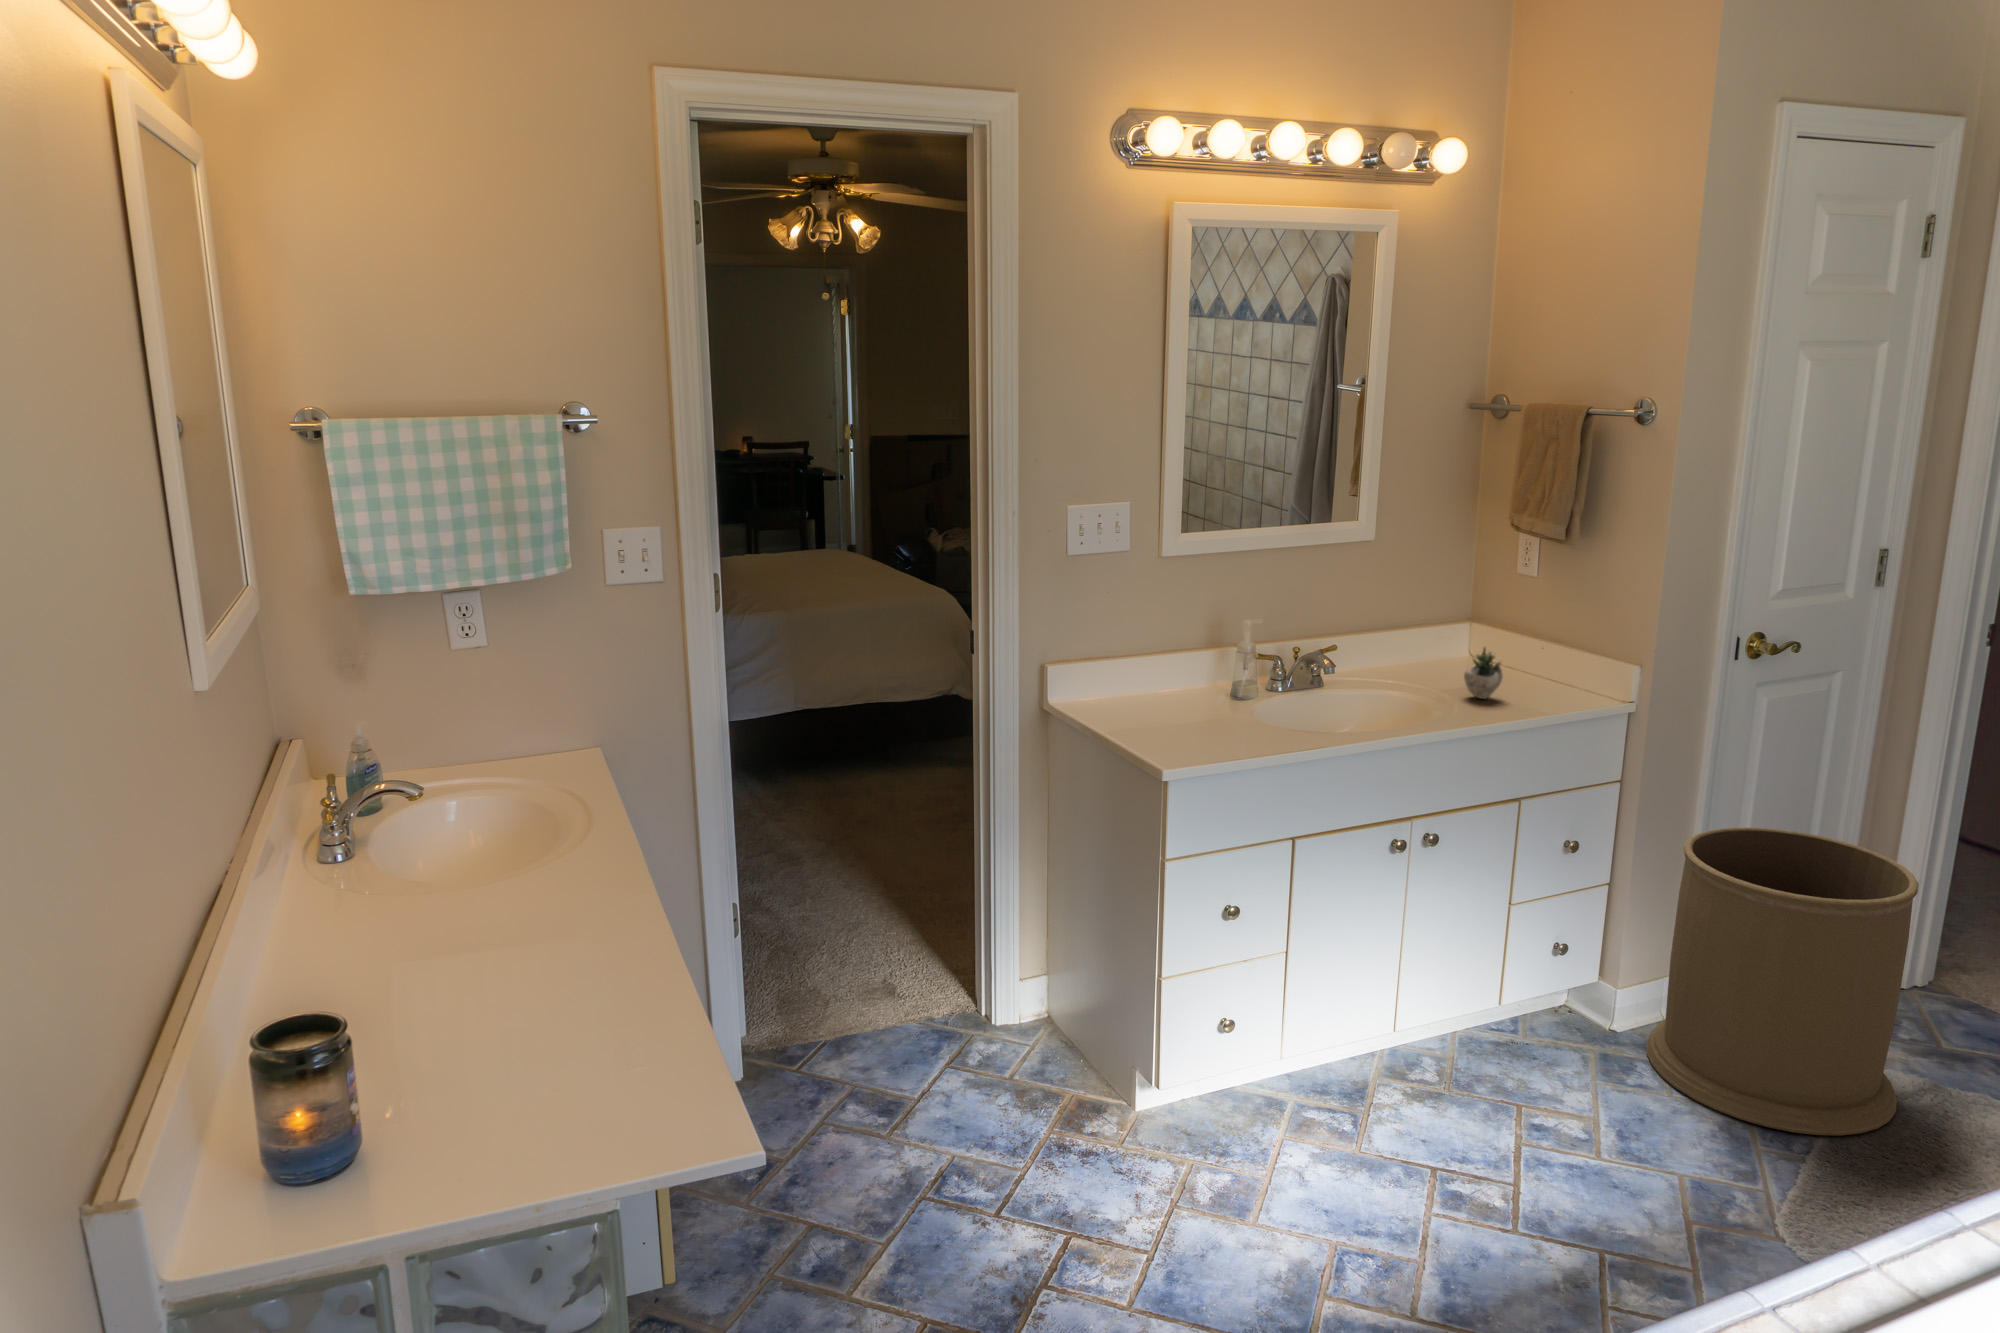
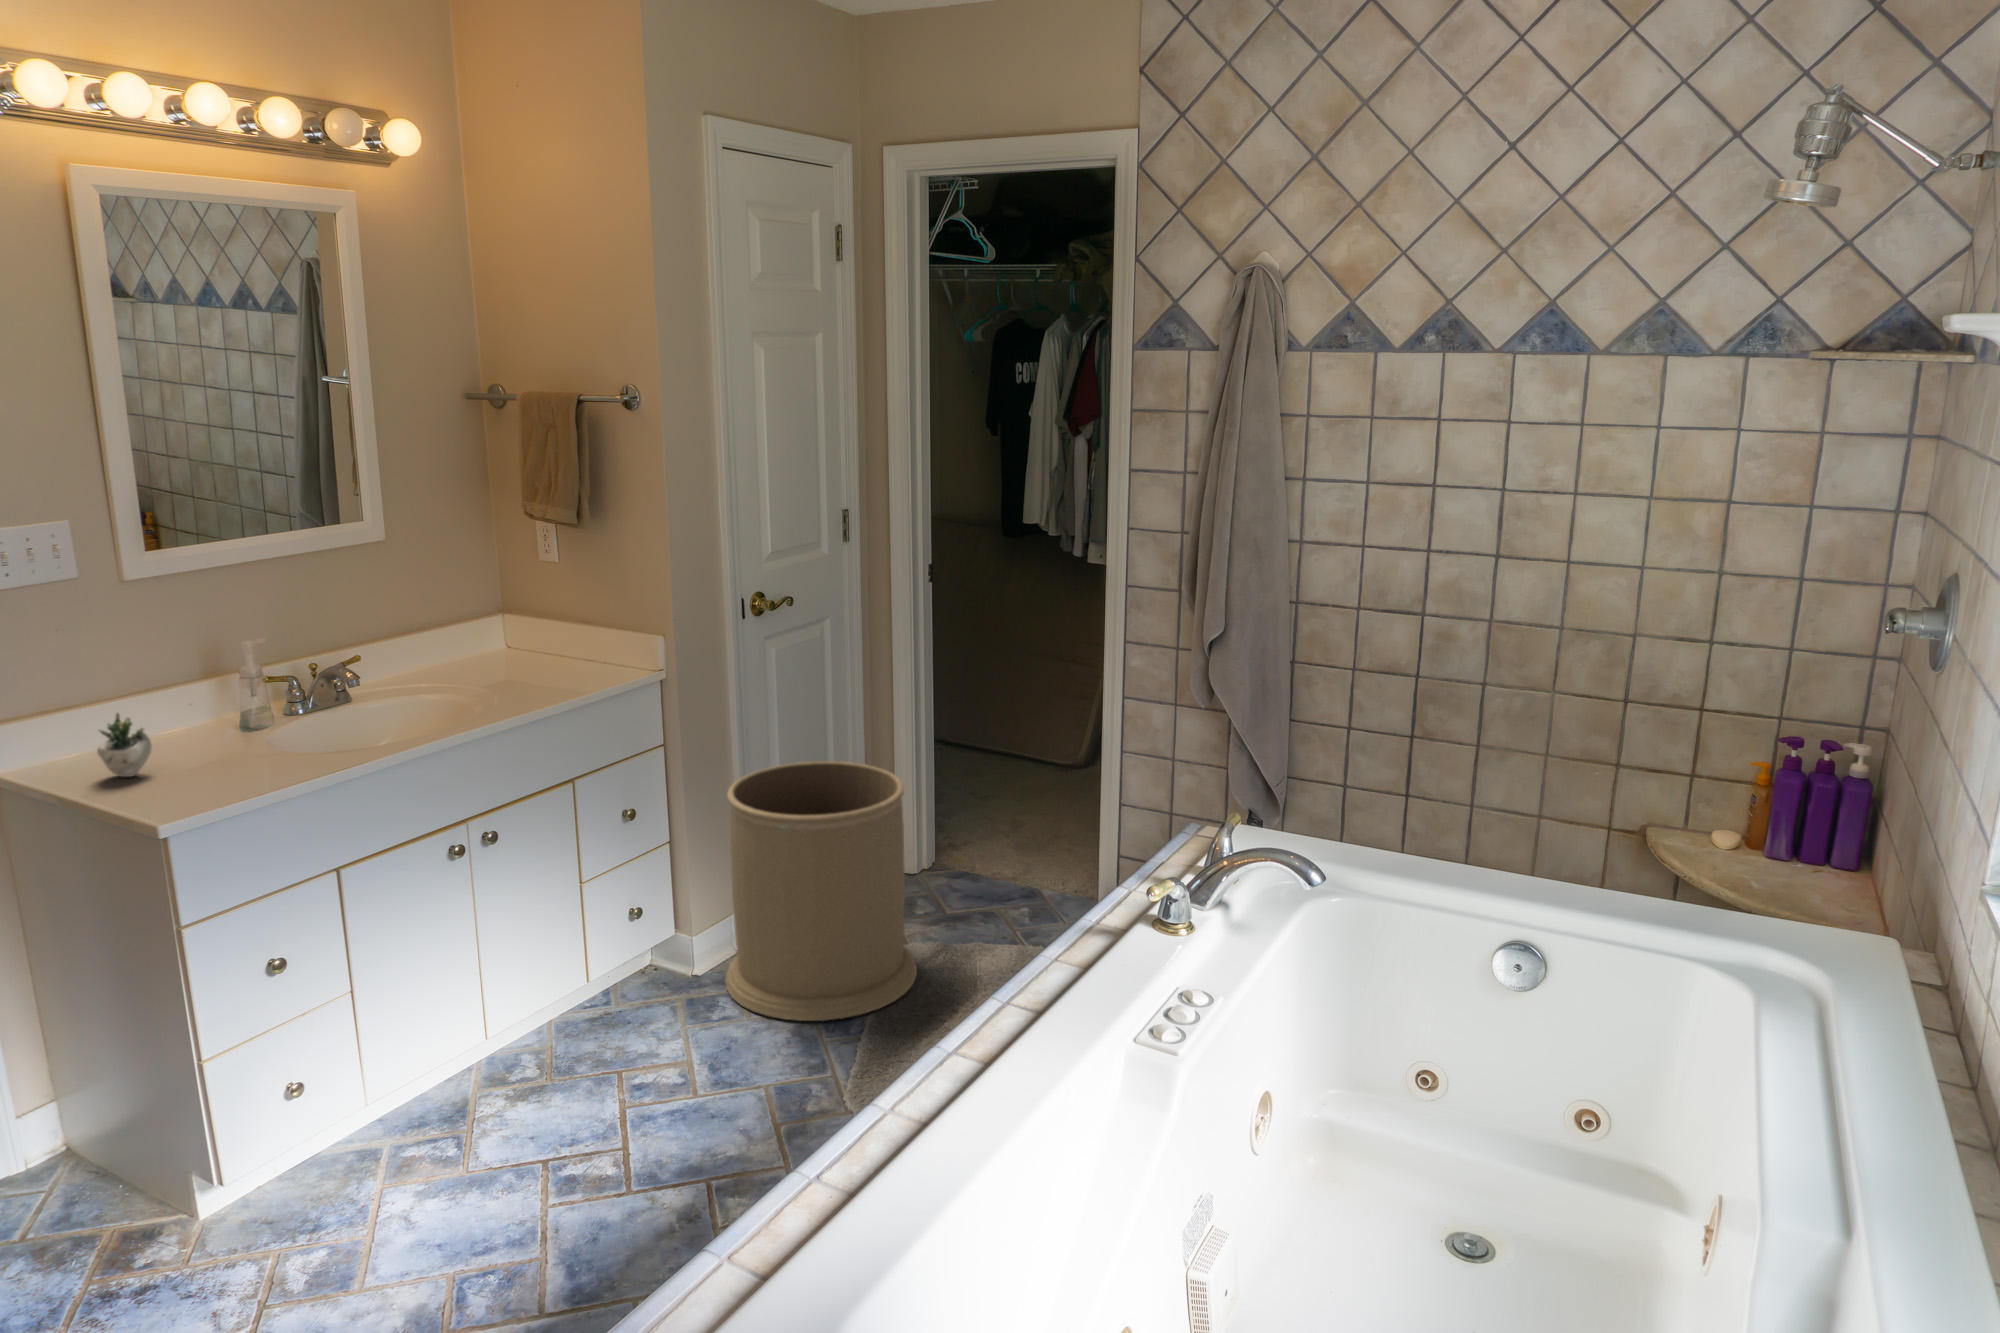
succulent plant: present [1464,647,1503,699] -> present [97,703,192,777]

